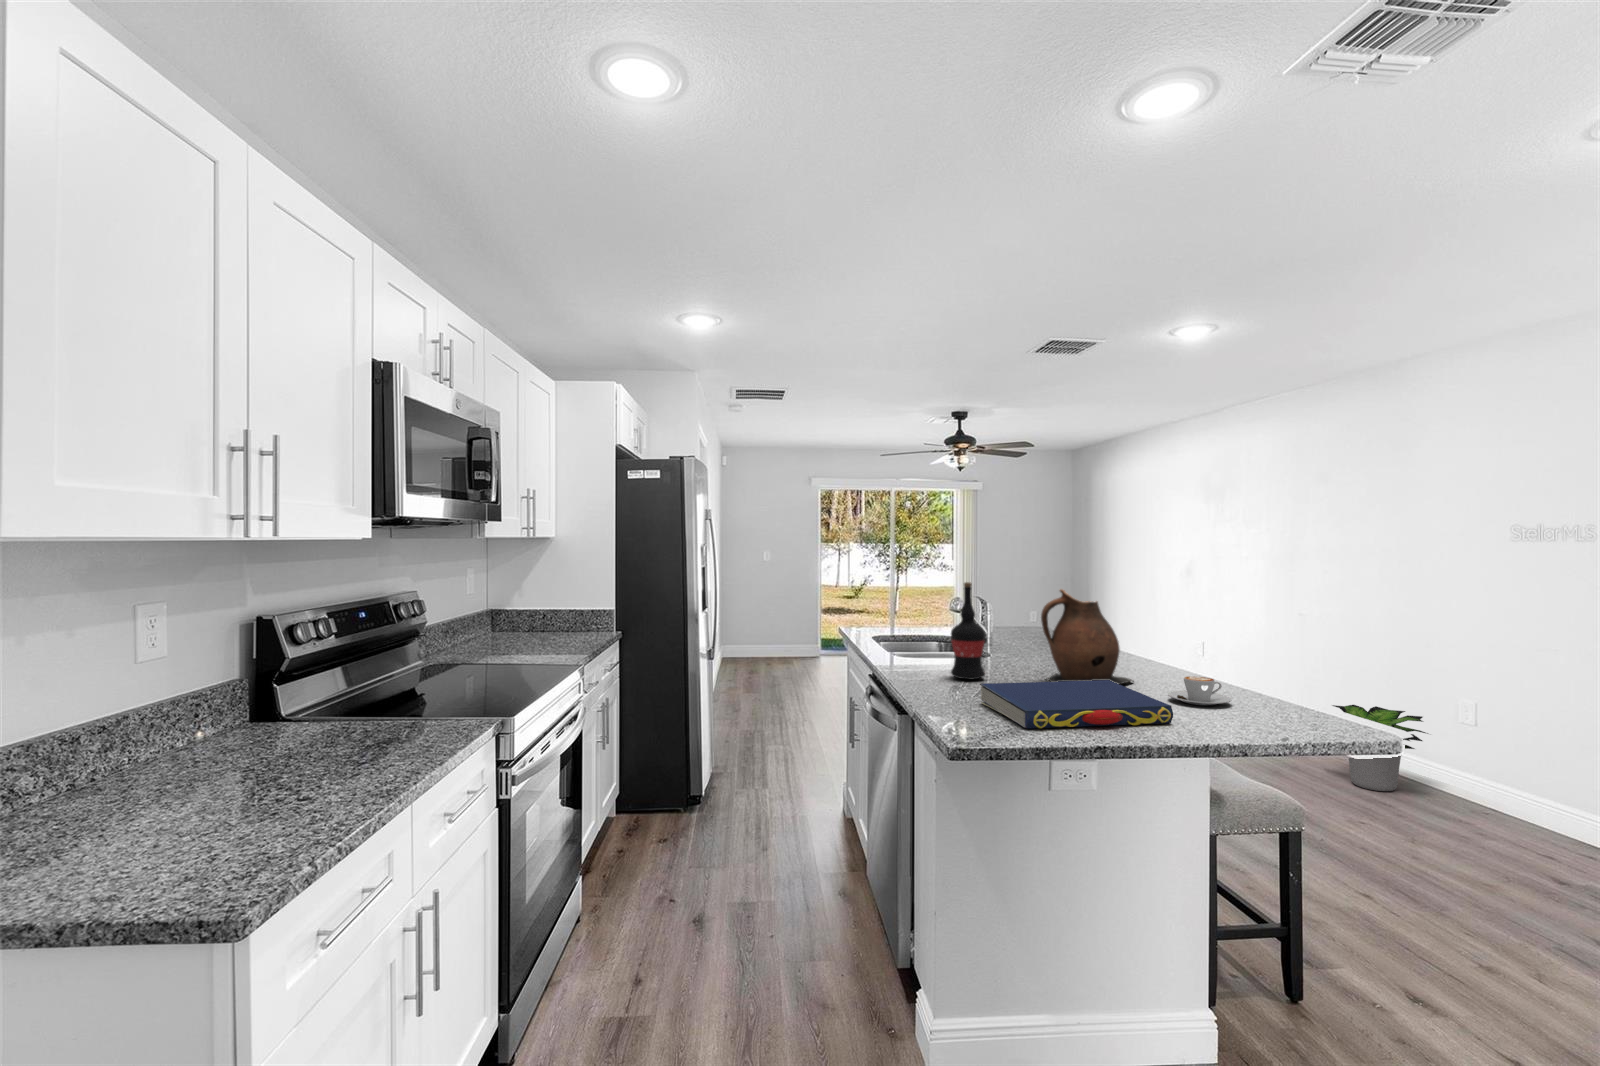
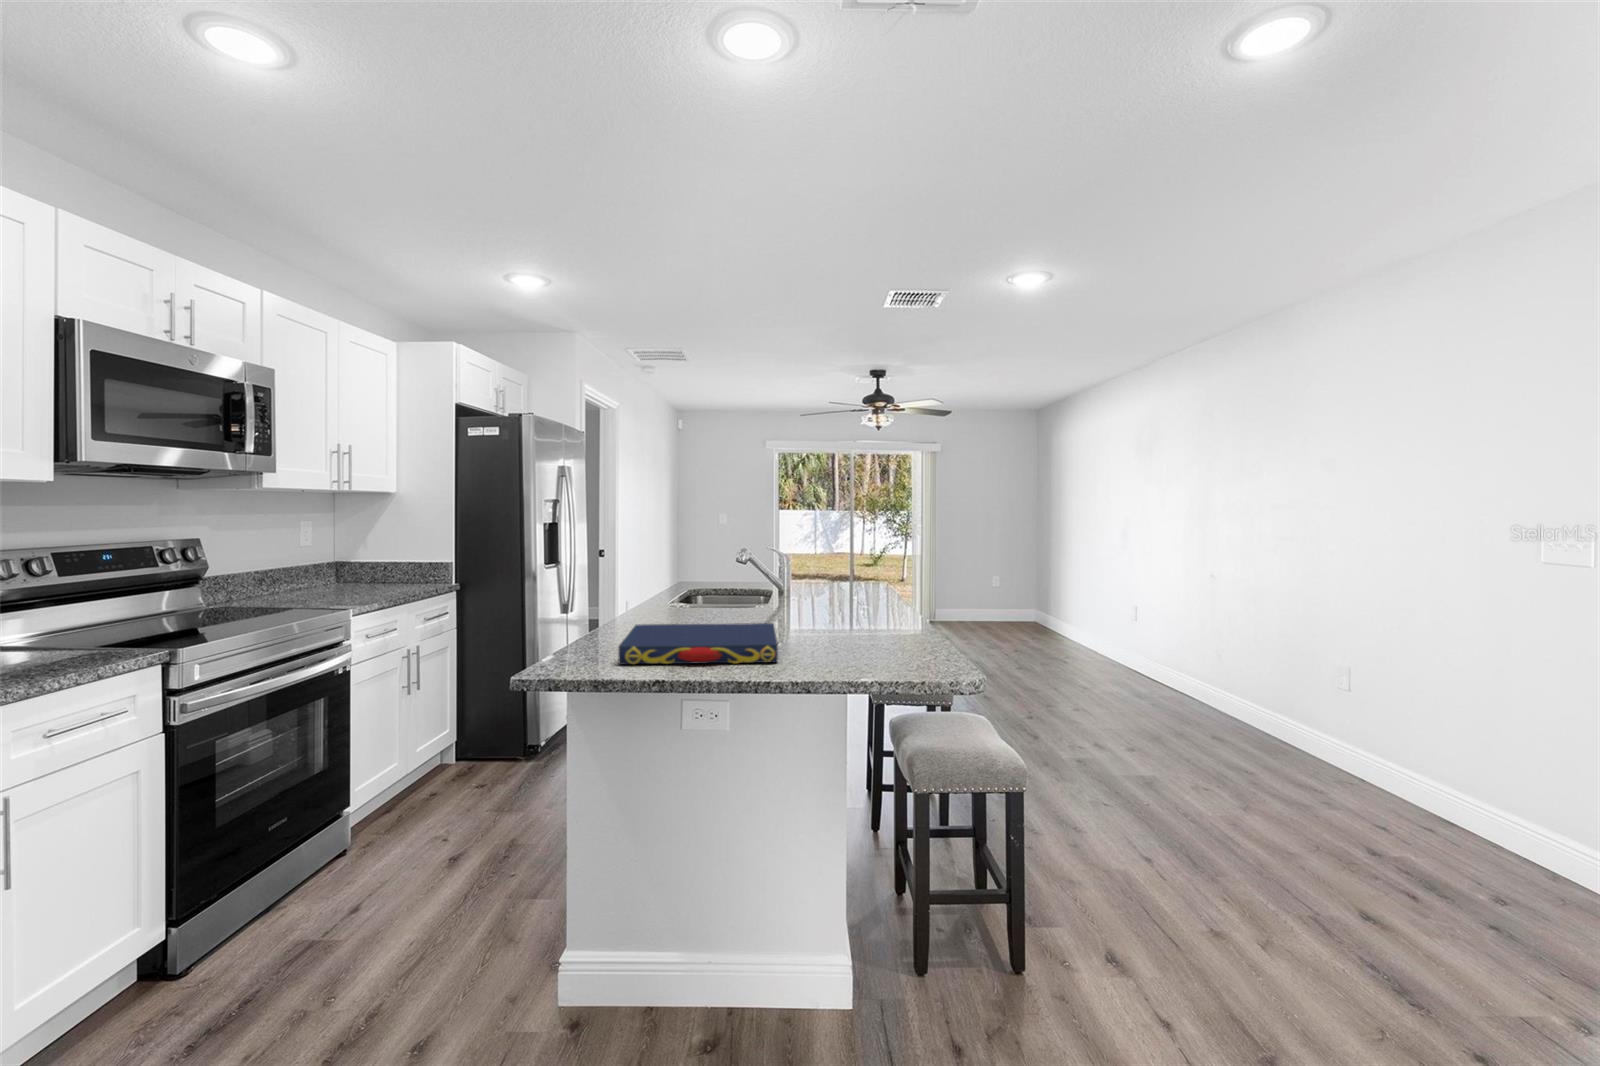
wine bottle: present [951,582,985,679] -> none [665,528,699,625]
ceramic pitcher: present [1041,589,1133,684] -> none [748,535,838,635]
coffee cup: present [1168,676,1232,705] -> none [829,620,886,649]
potted plant: present [1333,705,1428,791] -> none [1202,671,1313,760]

